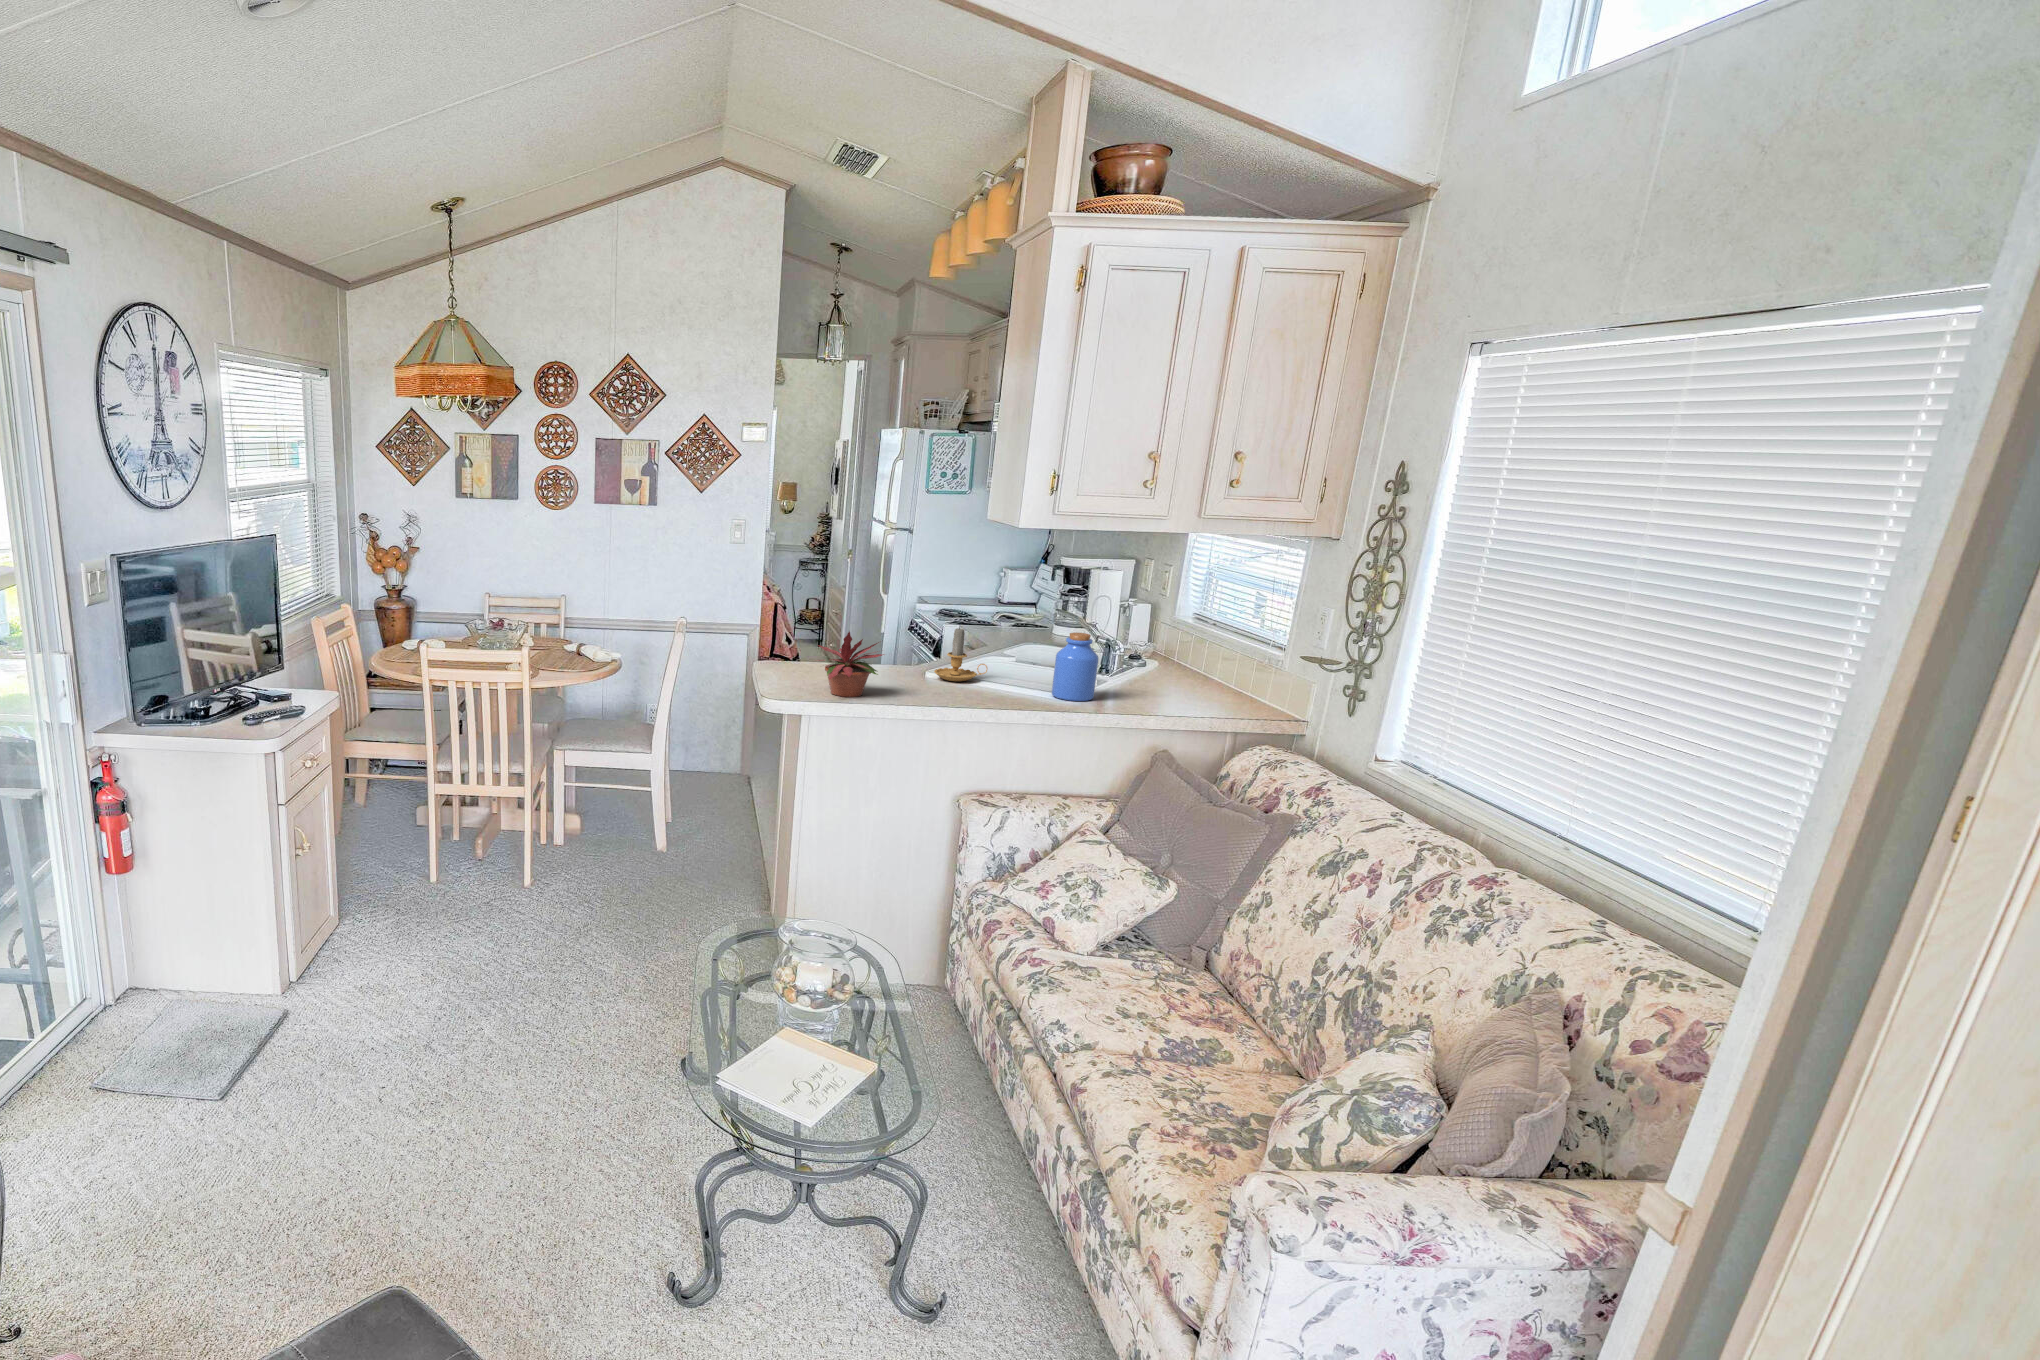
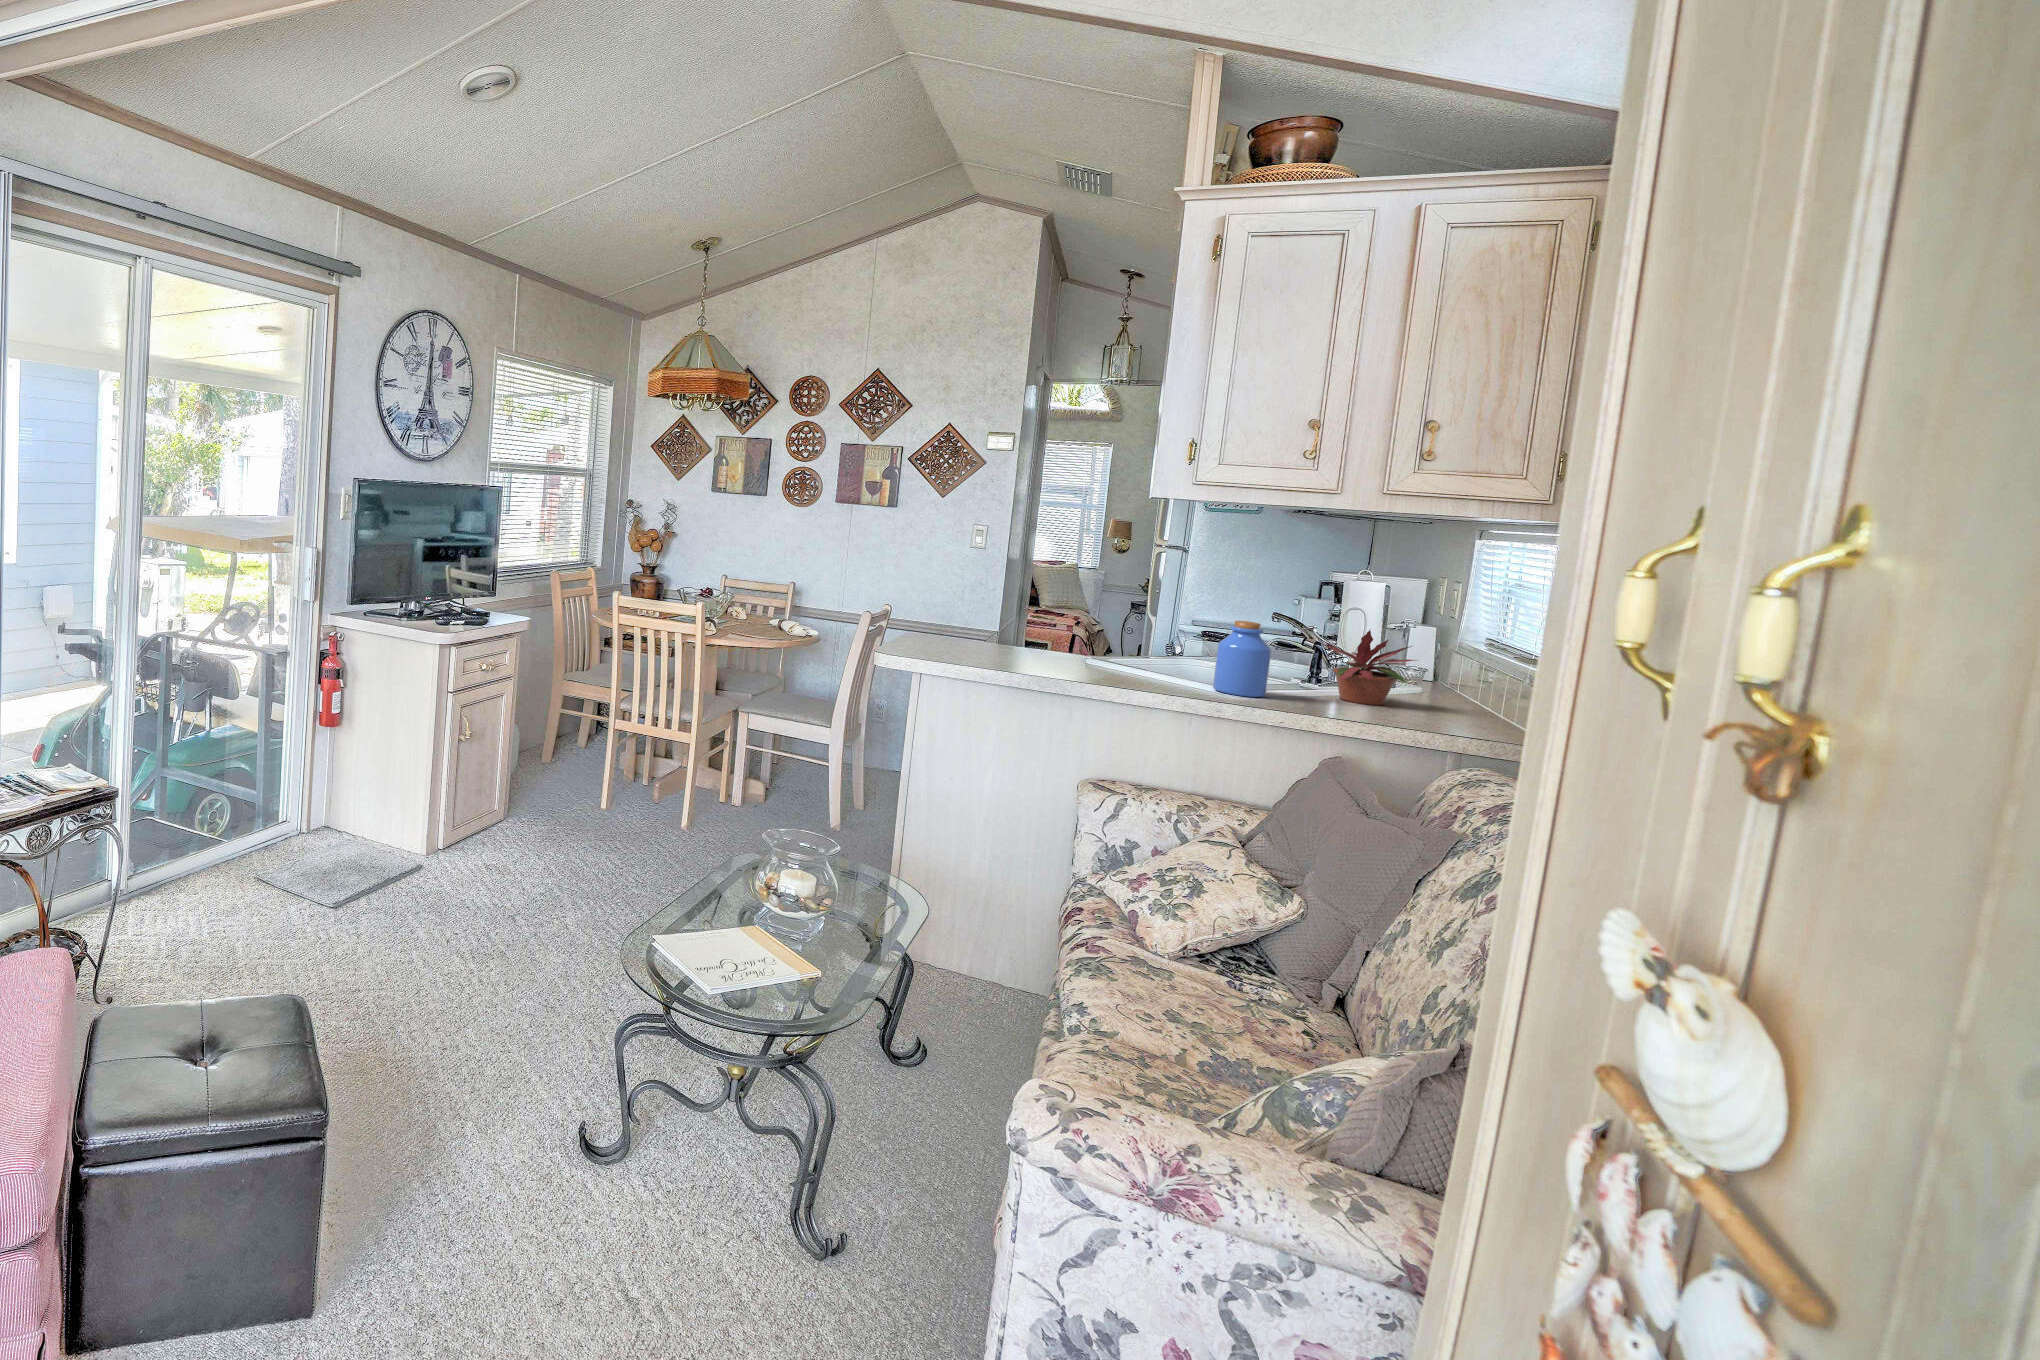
candle: present [934,628,988,682] -> none [1089,609,1151,668]
potted plant: present [818,632,884,697] -> present [1325,630,1416,705]

